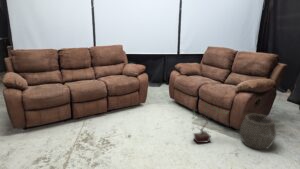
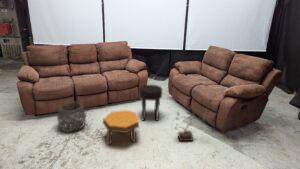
side table: none [145,86,170,126] -> present [140,85,162,121]
footstool: none [110,114,153,153] -> present [103,110,139,144]
woven basket: present [240,114,276,149] -> present [57,102,86,131]

